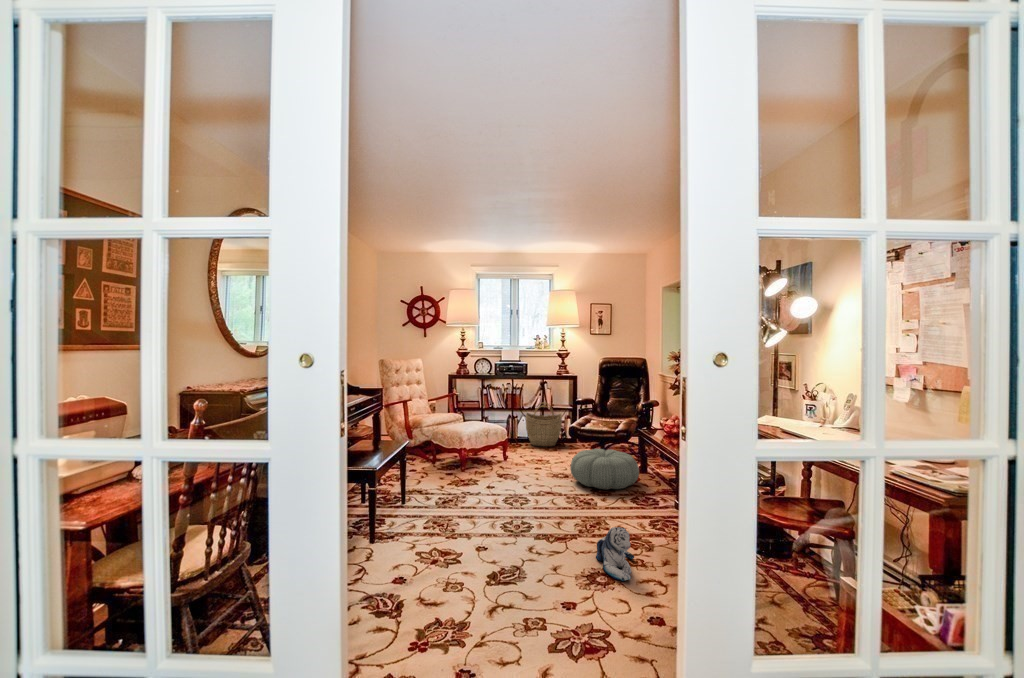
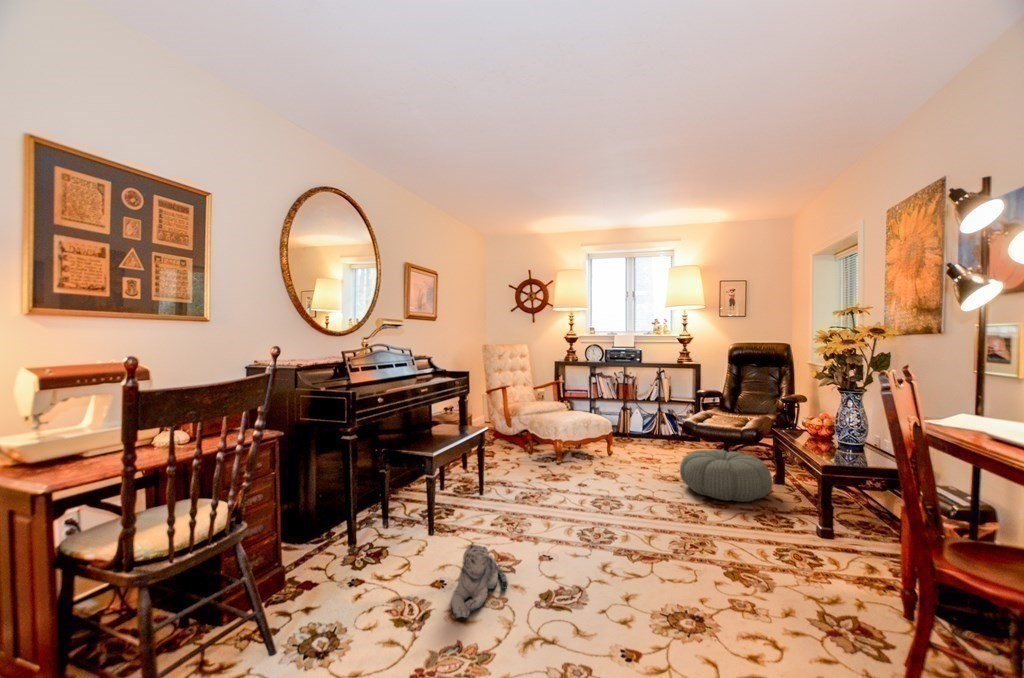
woven basket: present [526,403,562,446] -> none [638,394,681,444]
plush toy: present [596,527,634,581] -> present [451,545,508,618]

